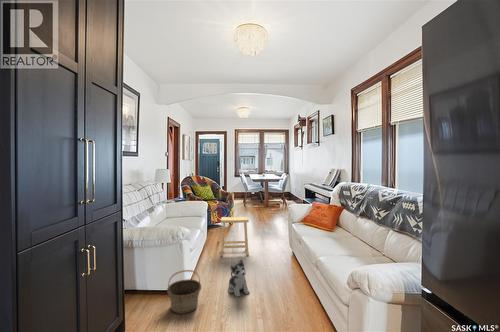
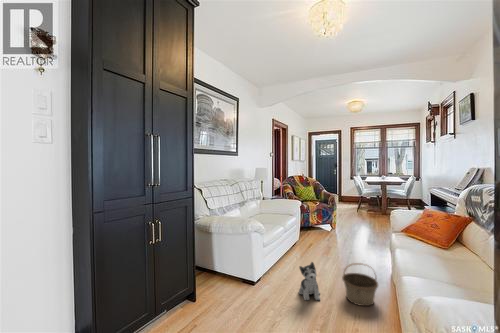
footstool: present [221,217,249,256] -> none [308,217,339,262]
basket: present [167,270,201,314] -> present [342,263,378,306]

